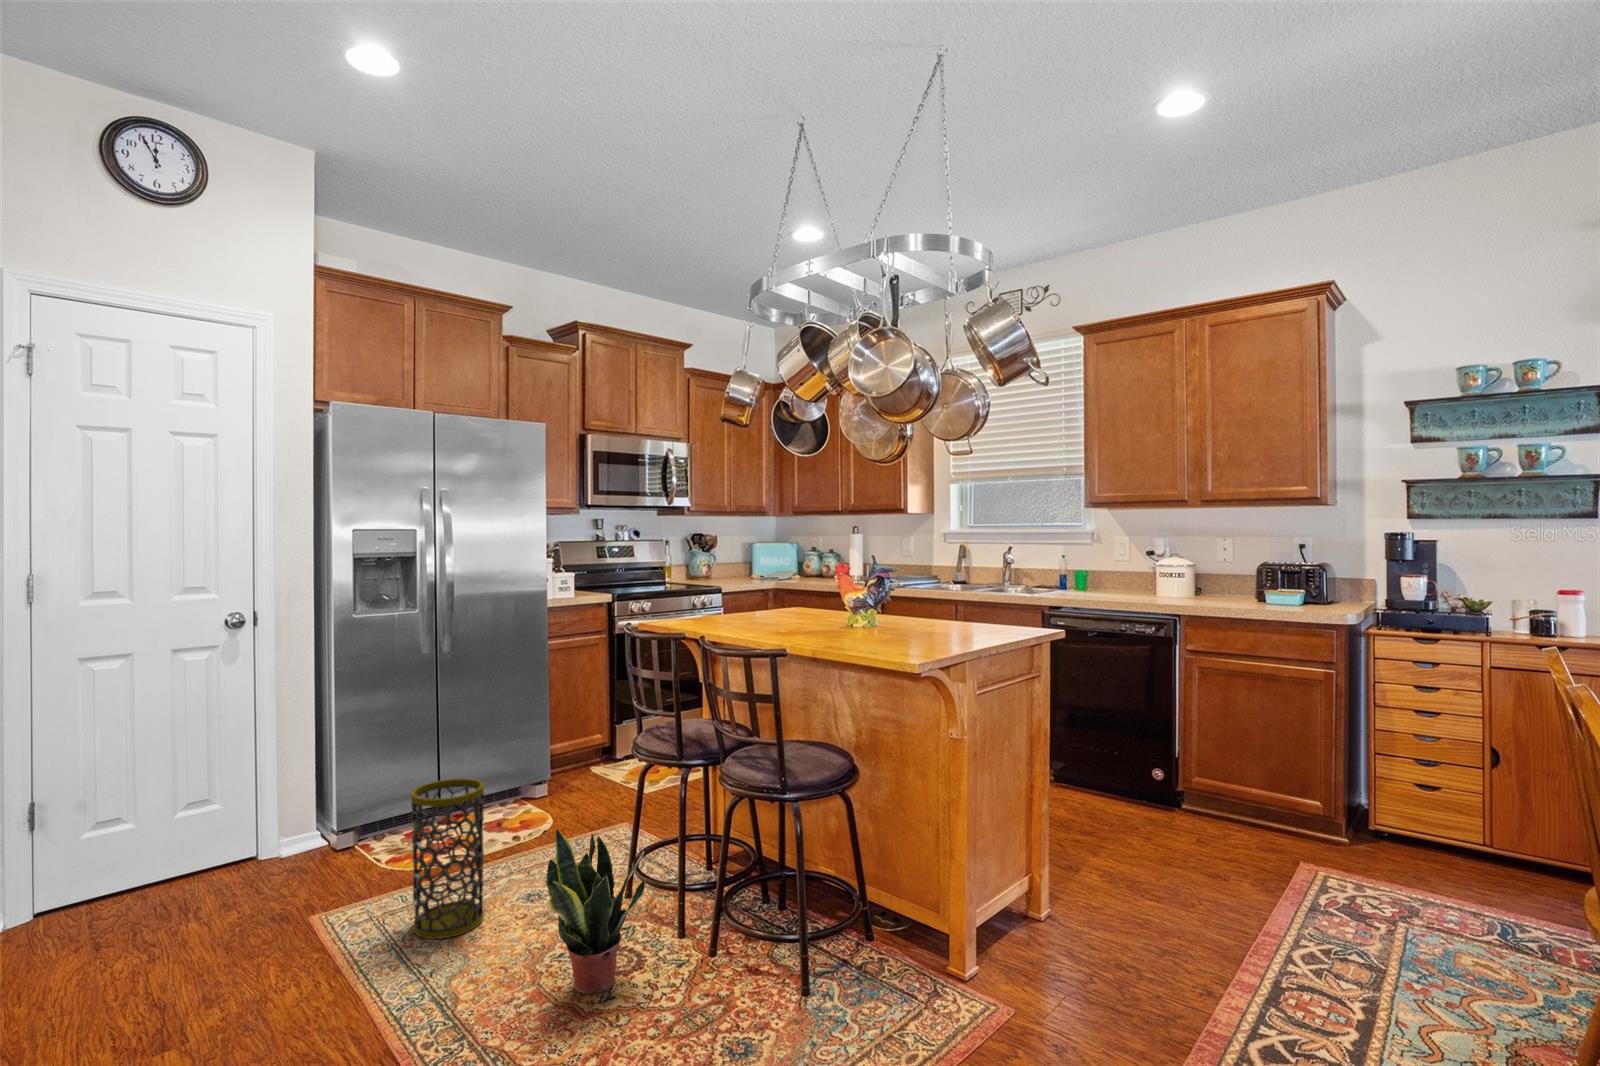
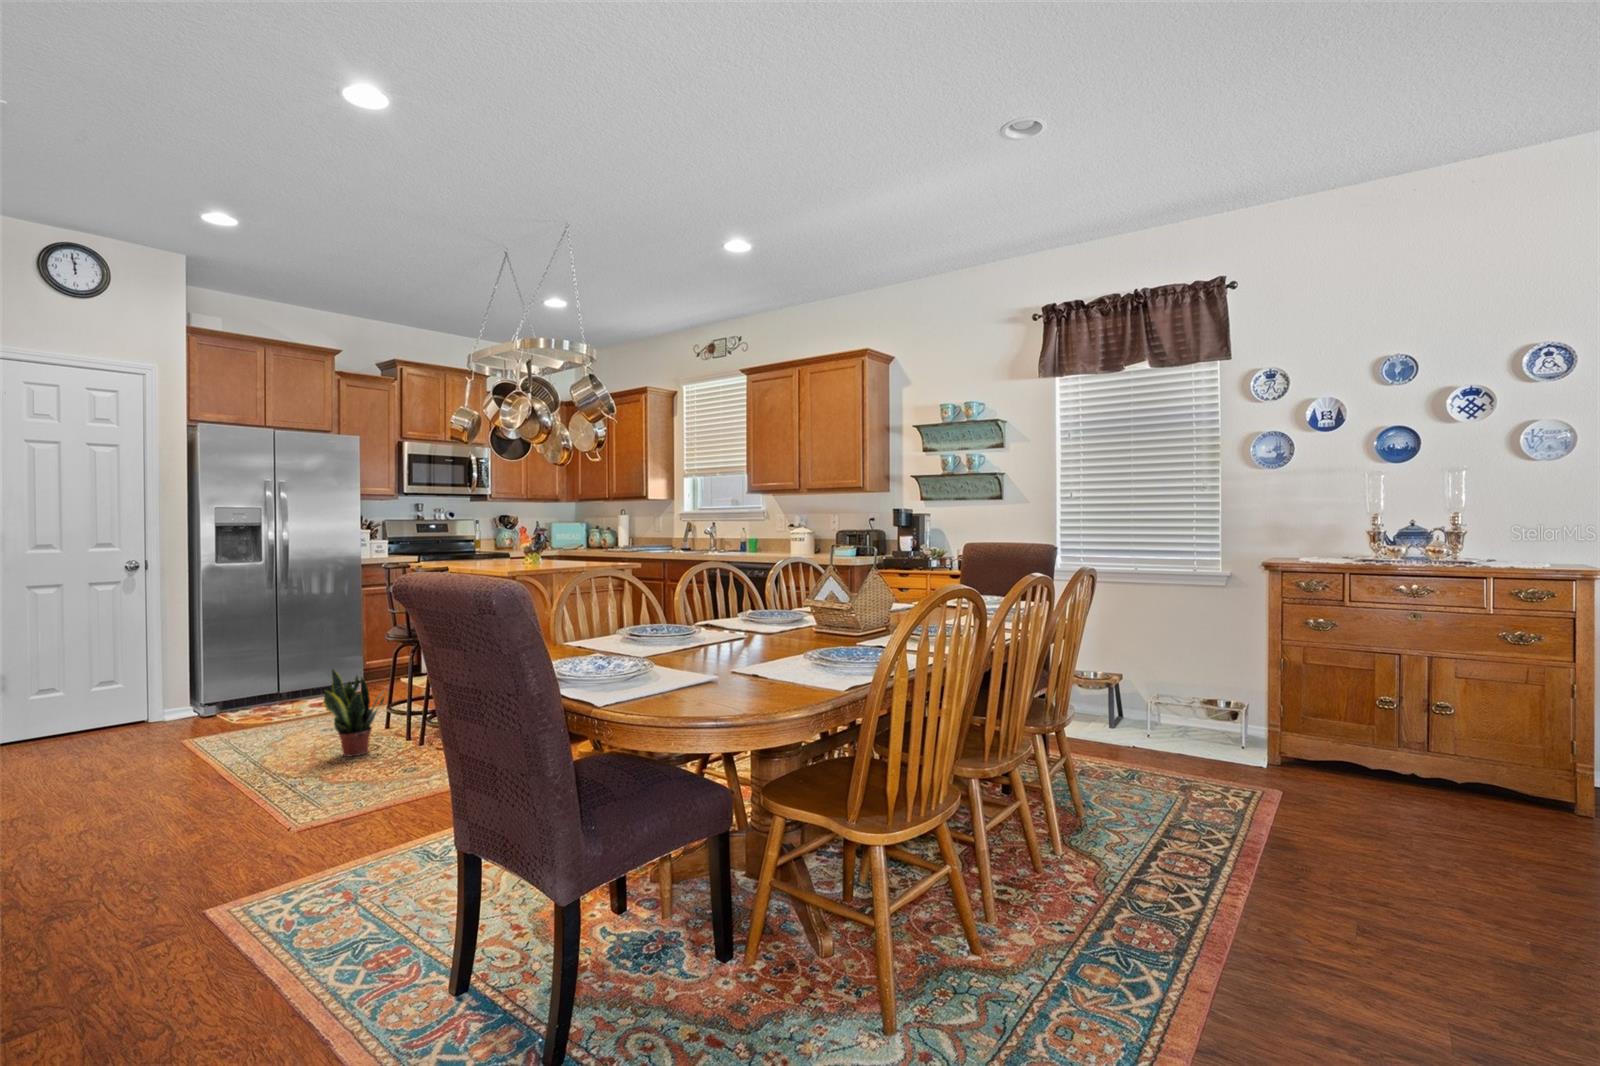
trash can: present [411,778,484,939] -> none [250,656,298,745]

